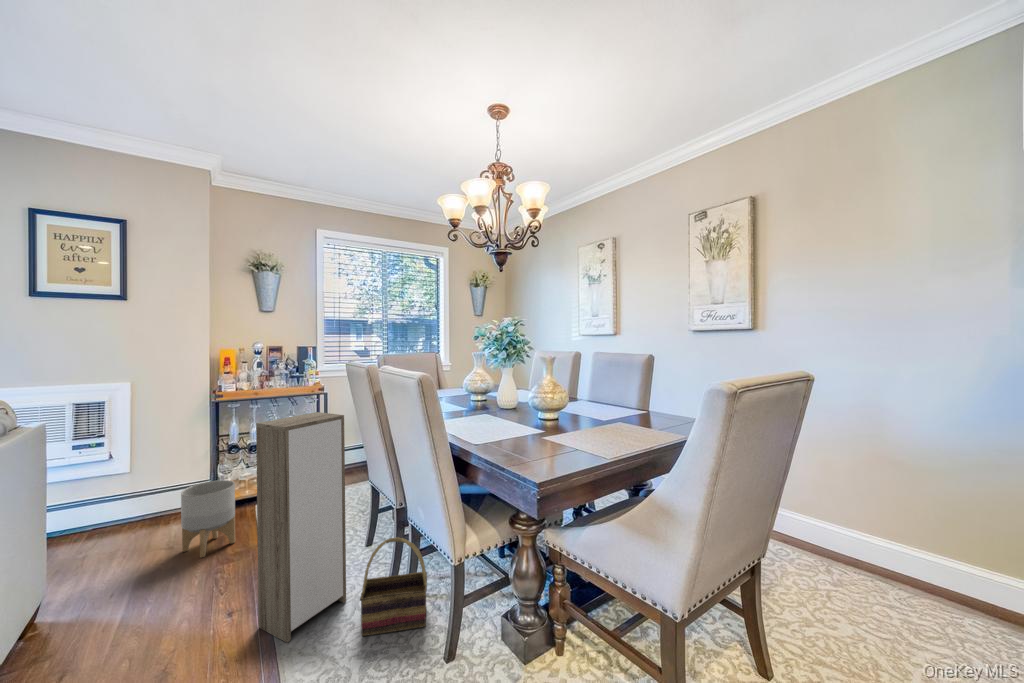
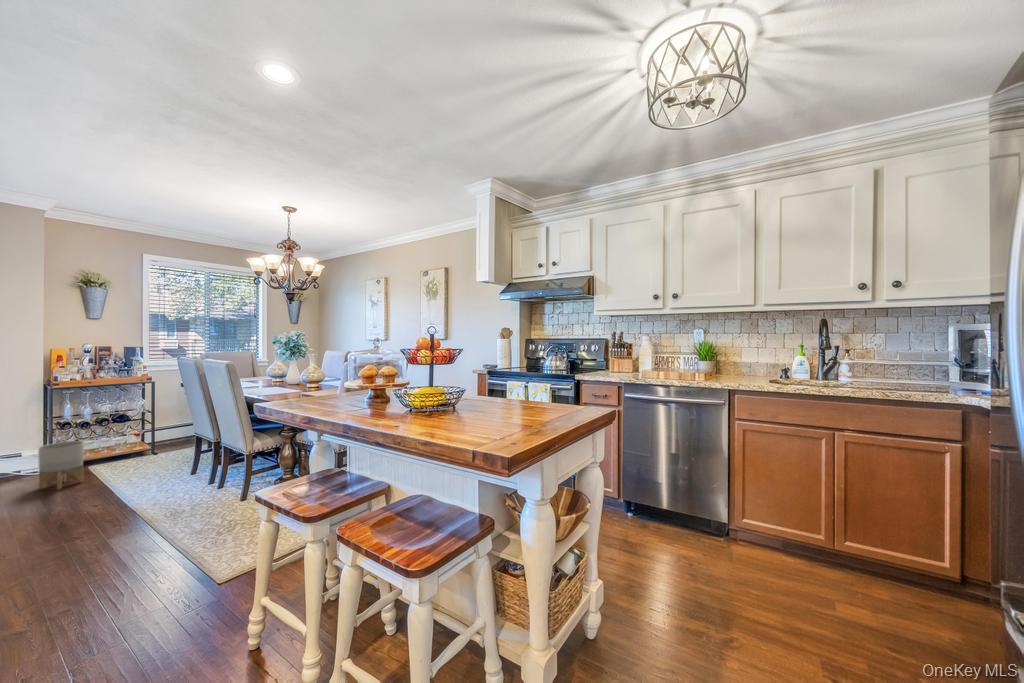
storage cabinet: present [256,412,346,642] -> none [122,387,180,507]
basket: present [360,538,427,636] -> none [191,451,233,500]

